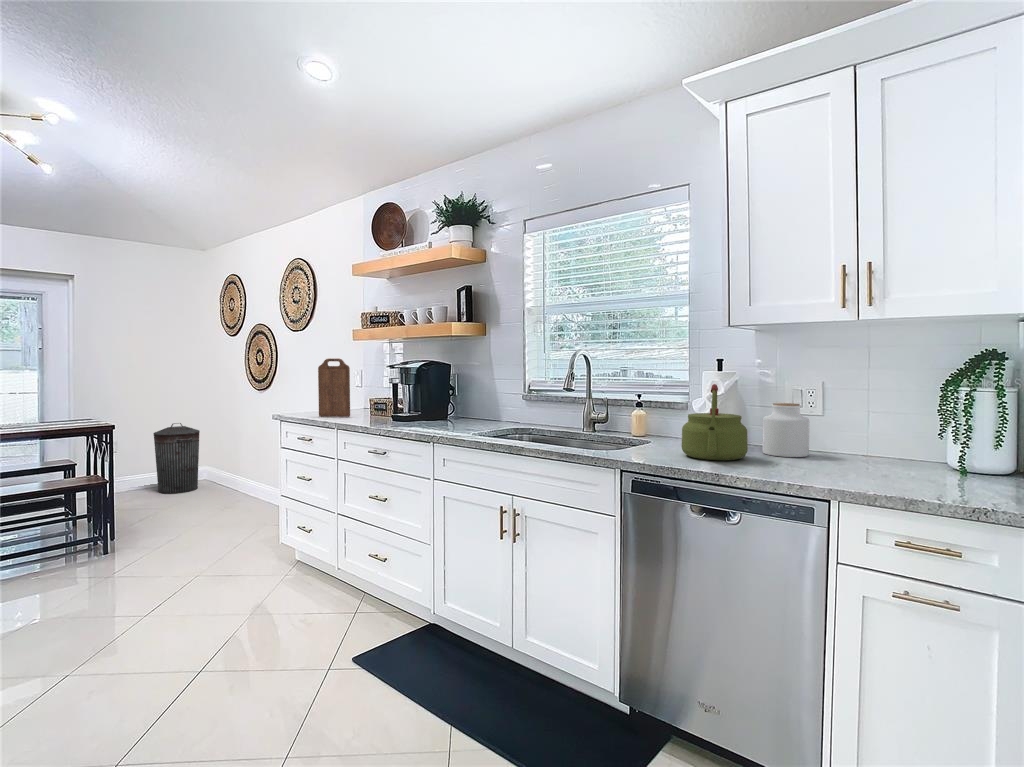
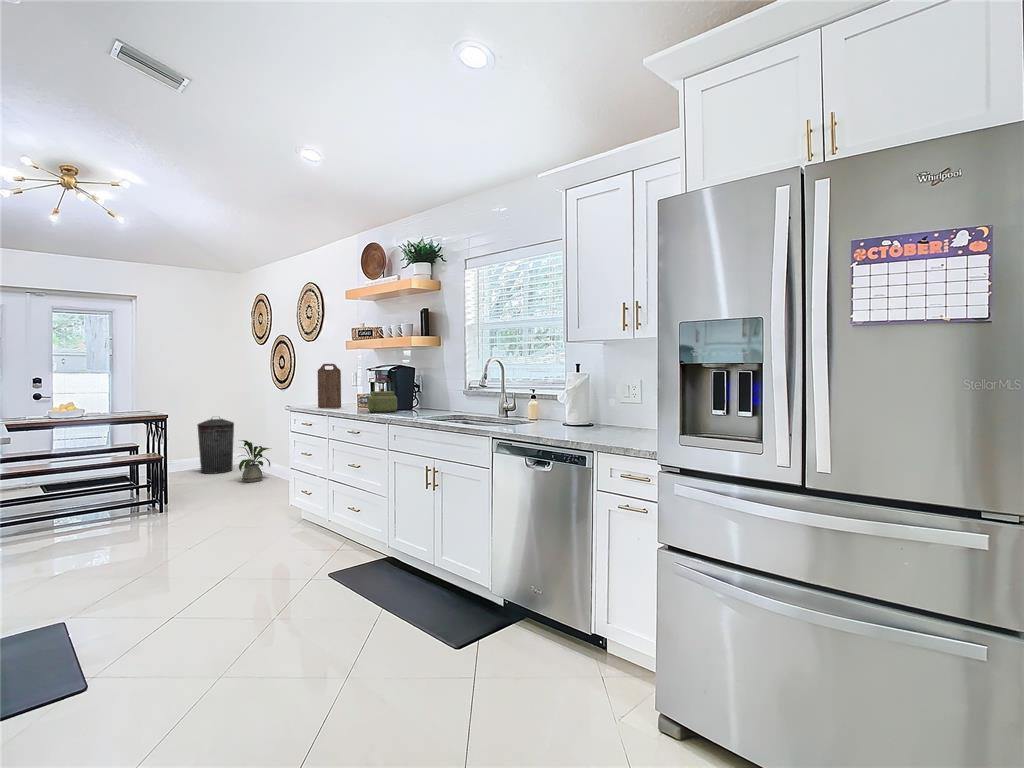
kettle: present [682,384,748,460] -> present [367,377,397,412]
jar: present [763,403,809,457] -> none [597,395,626,431]
house plant: none [202,454,249,505] -> present [239,440,270,482]

